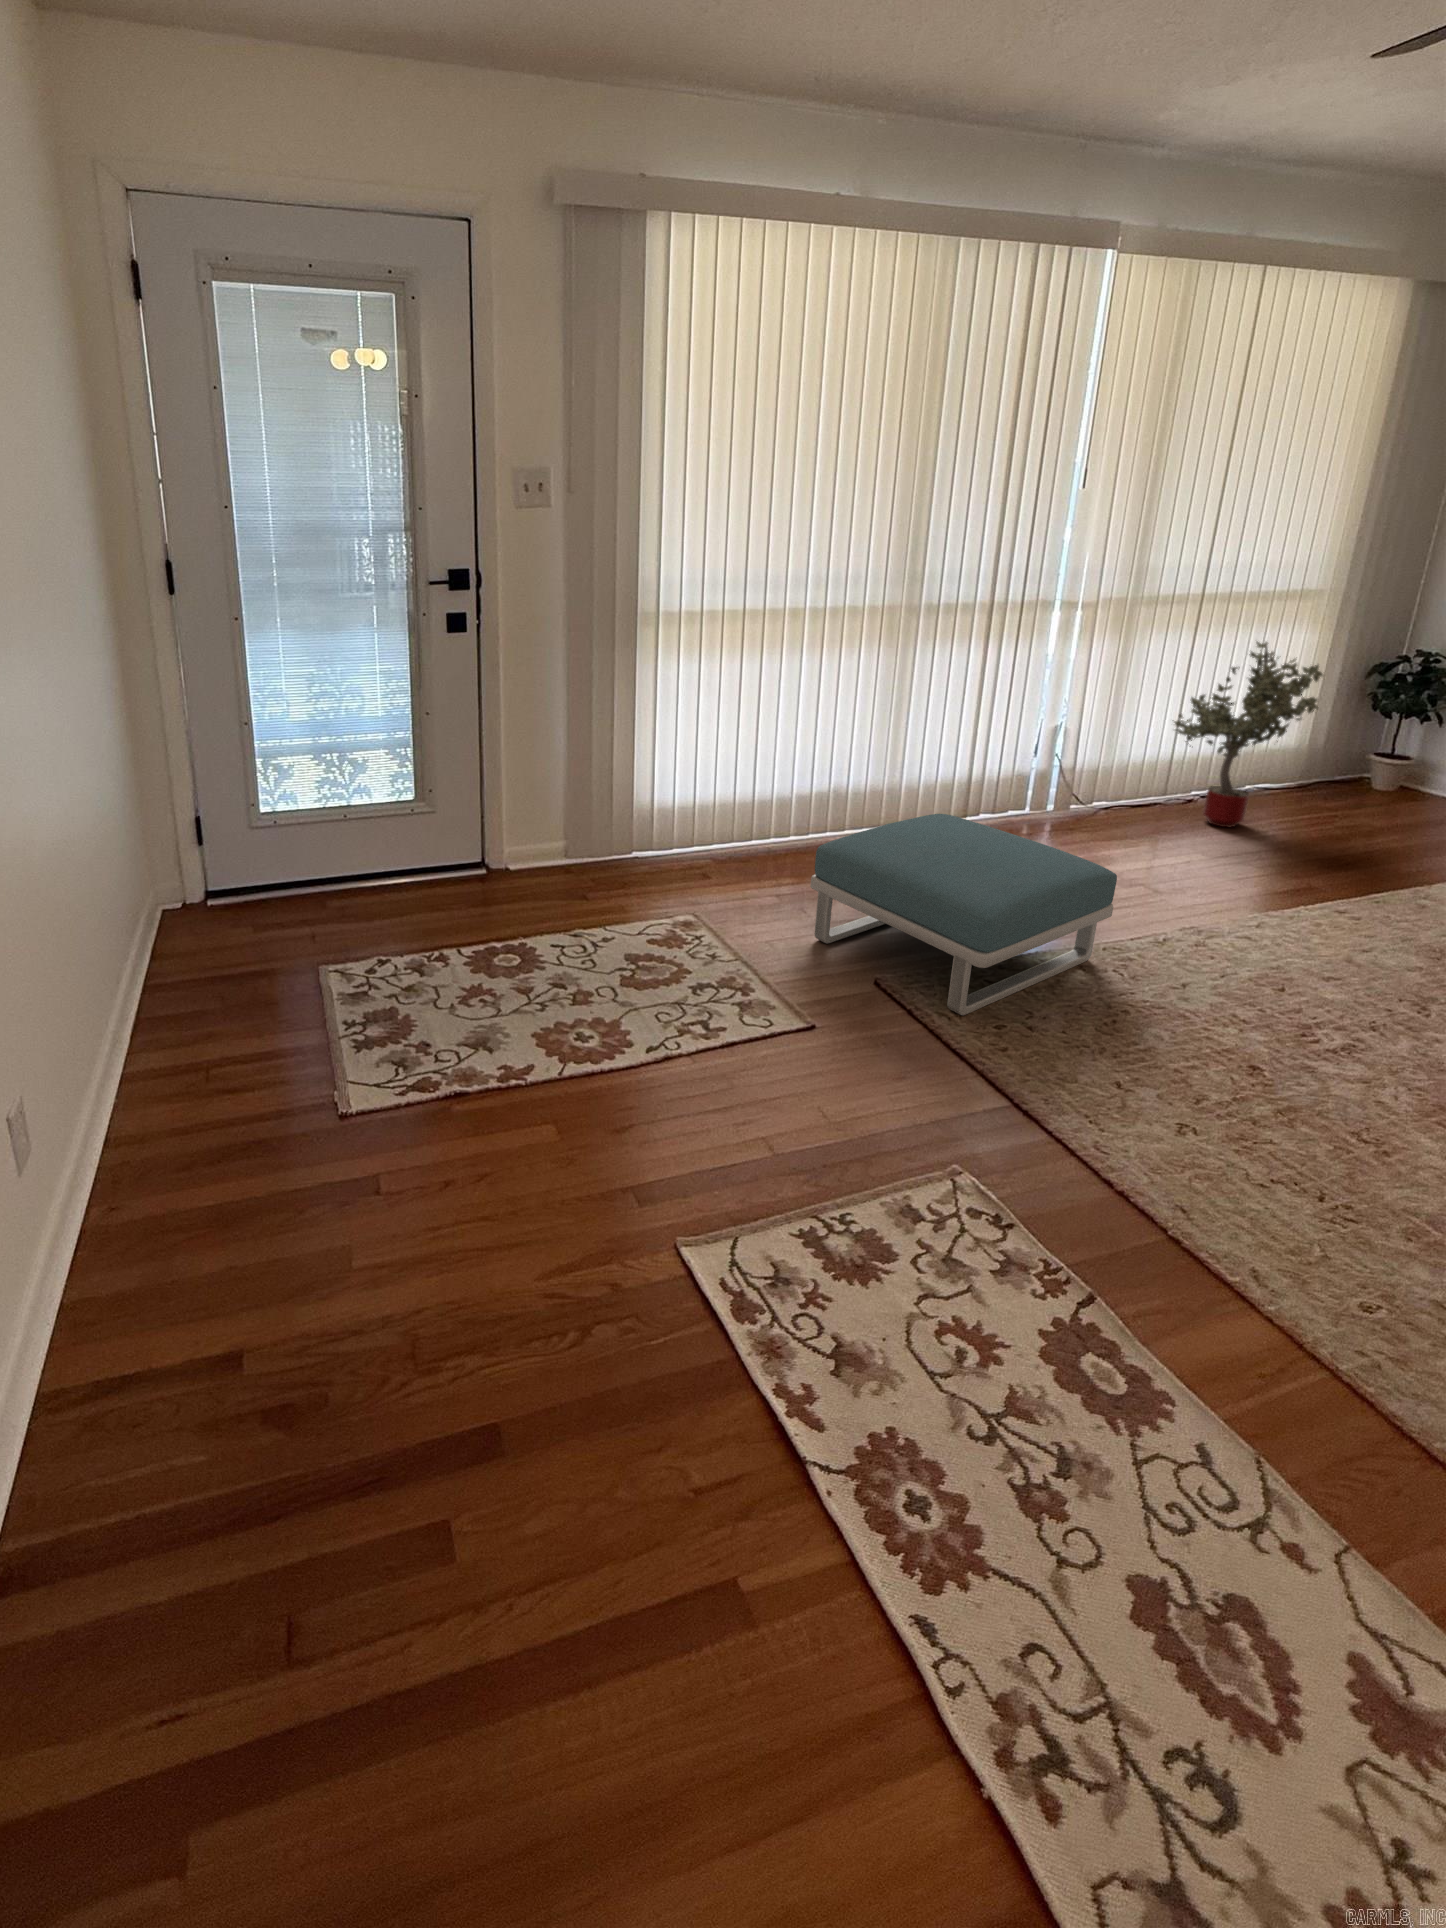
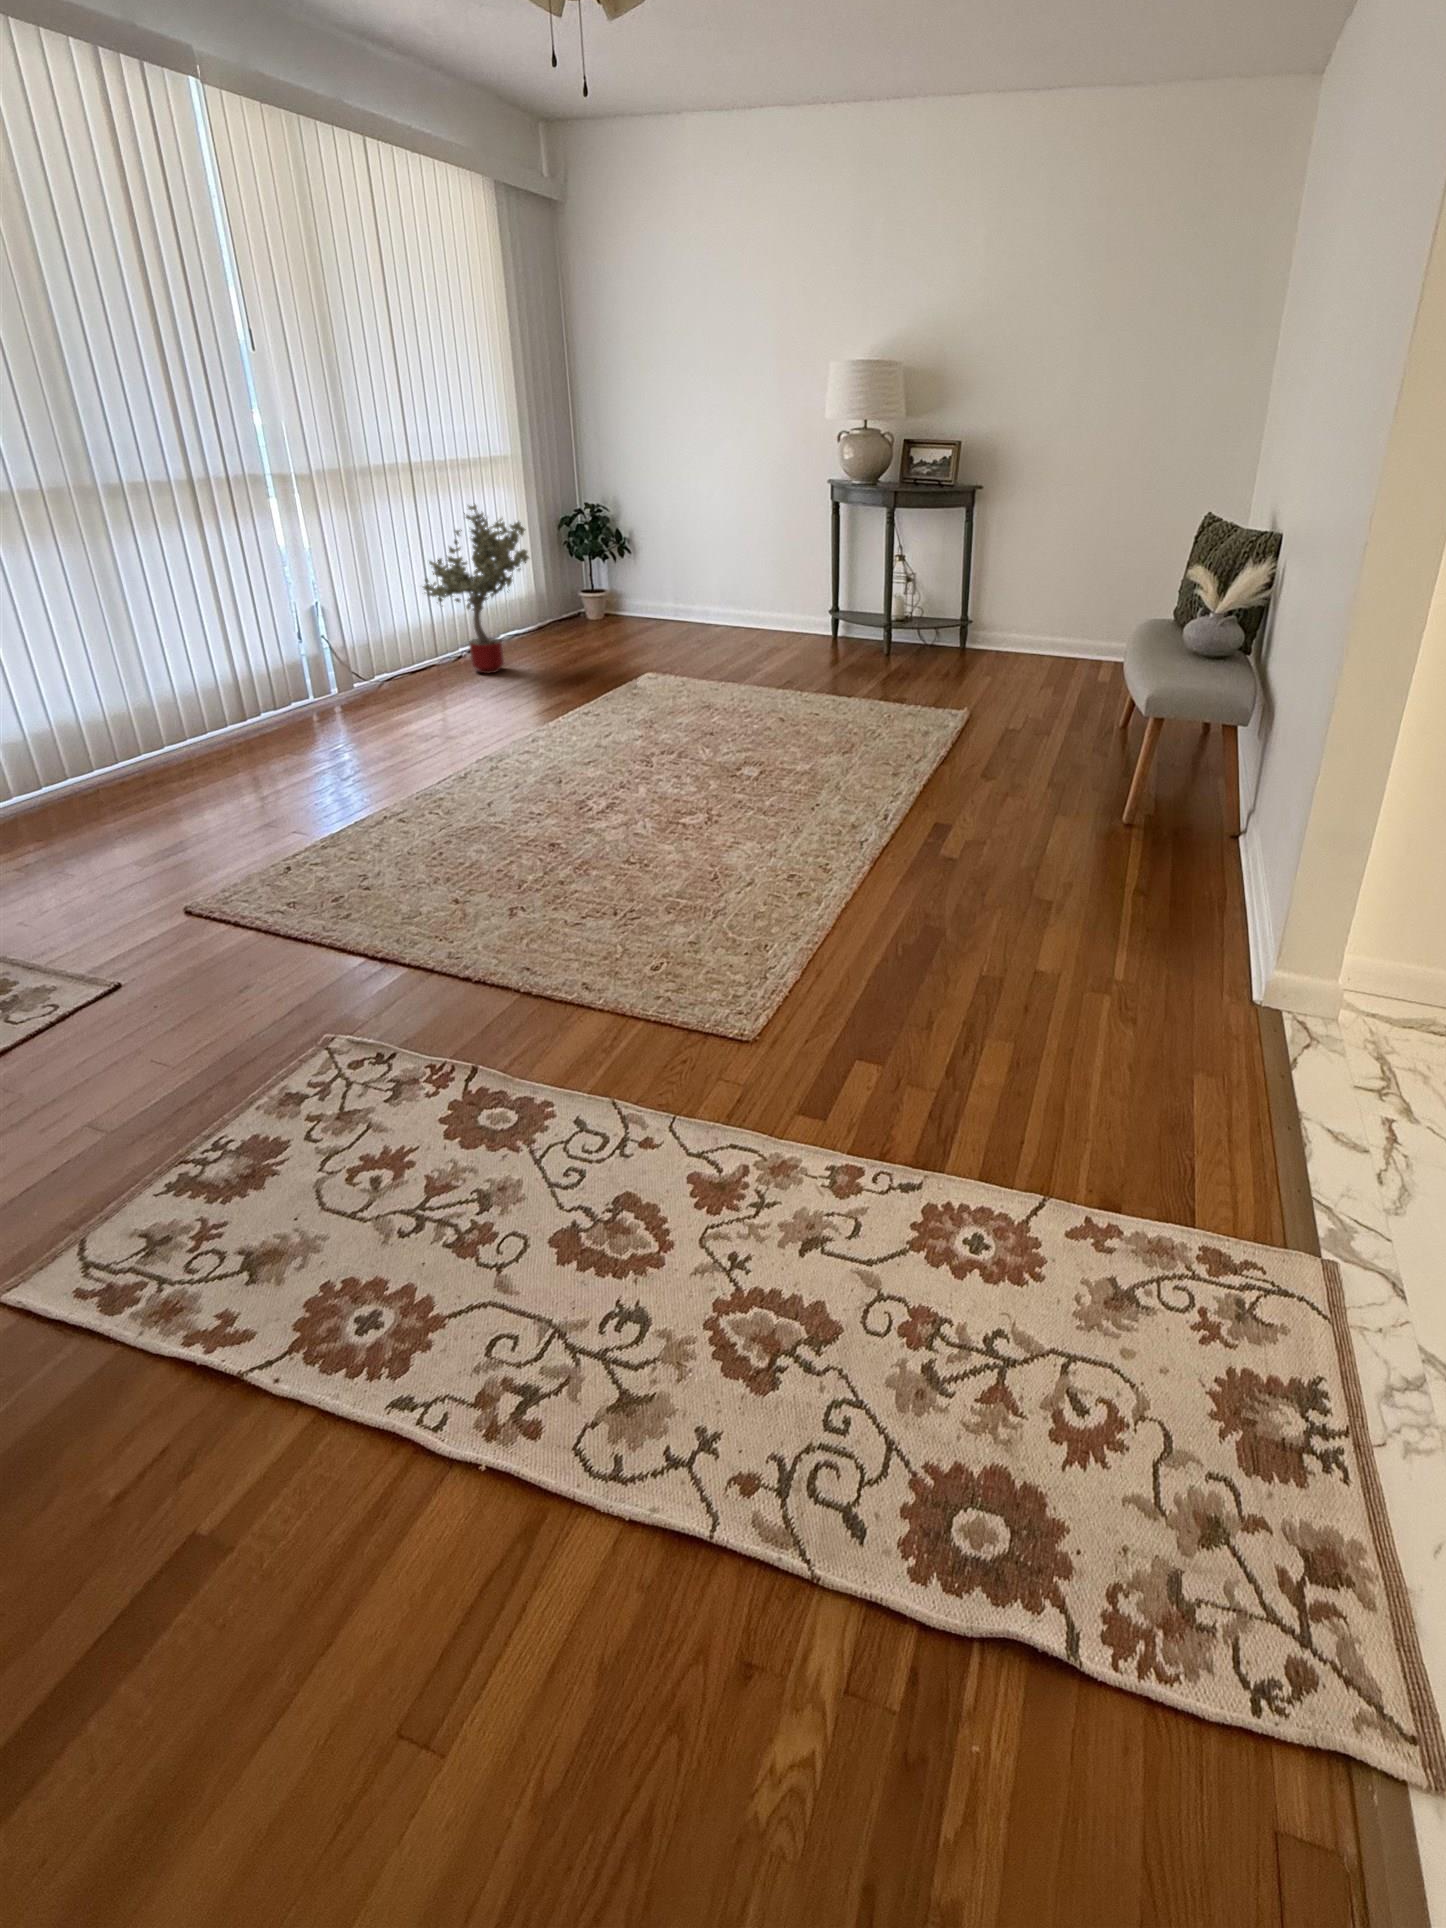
footstool: present [810,814,1117,1015] -> none [49,714,412,904]

